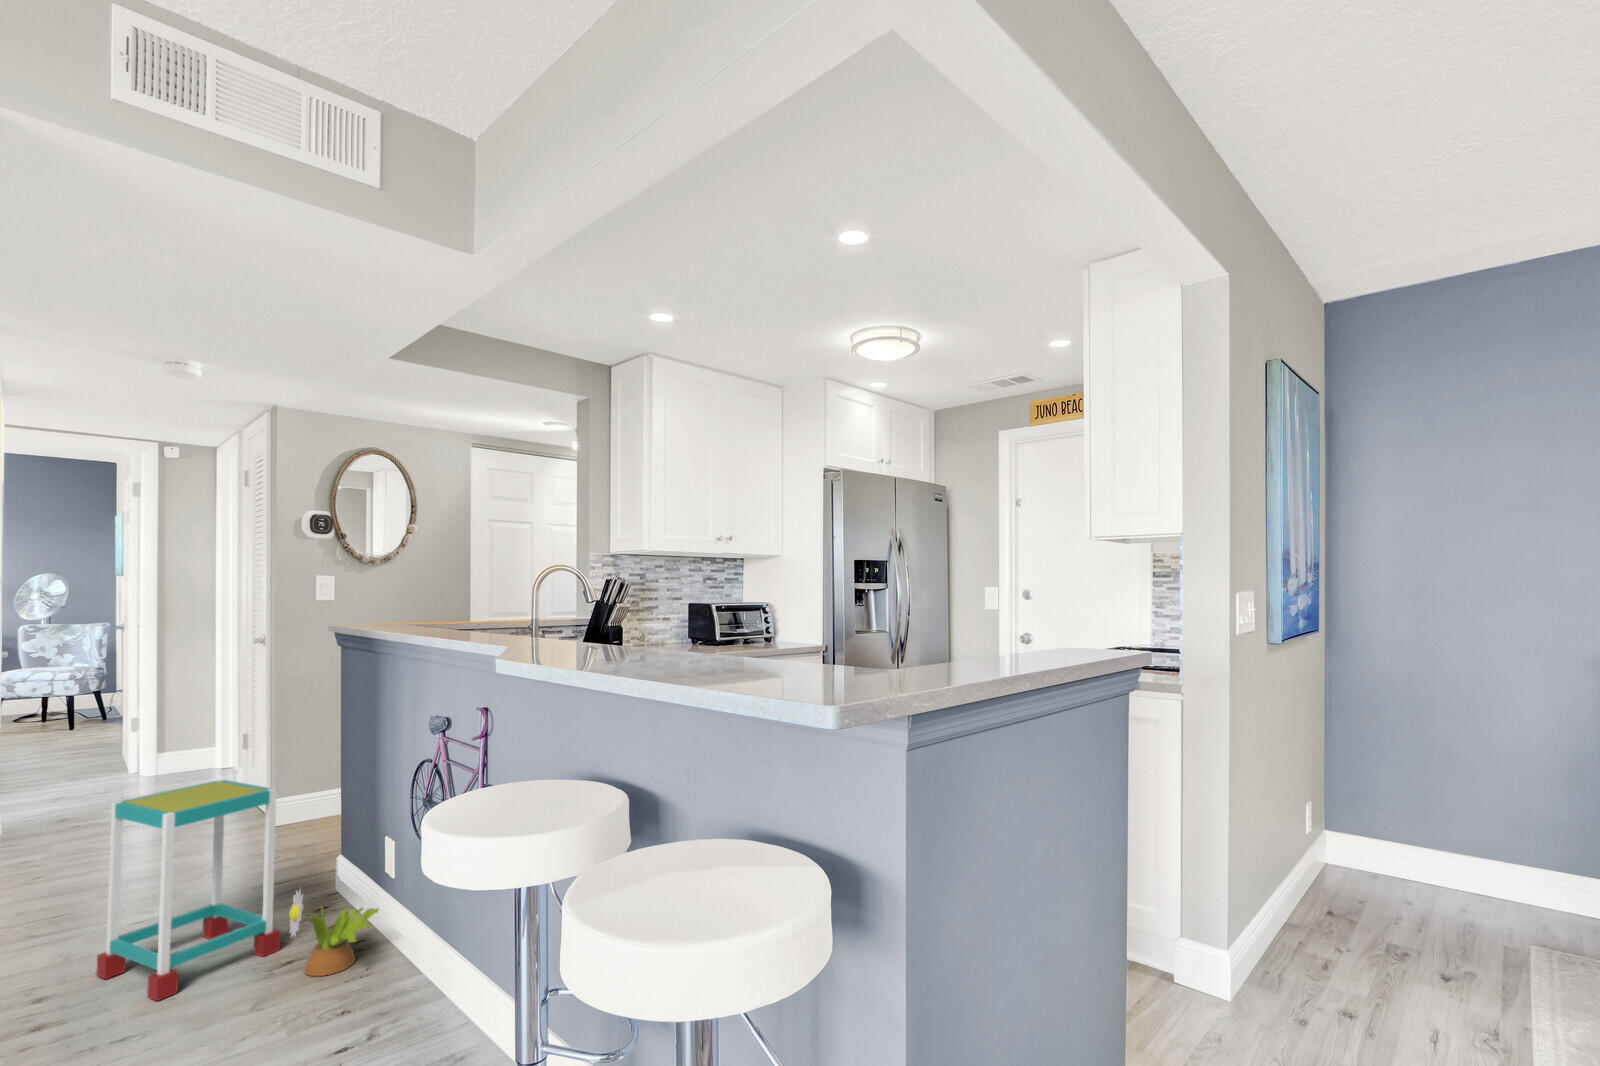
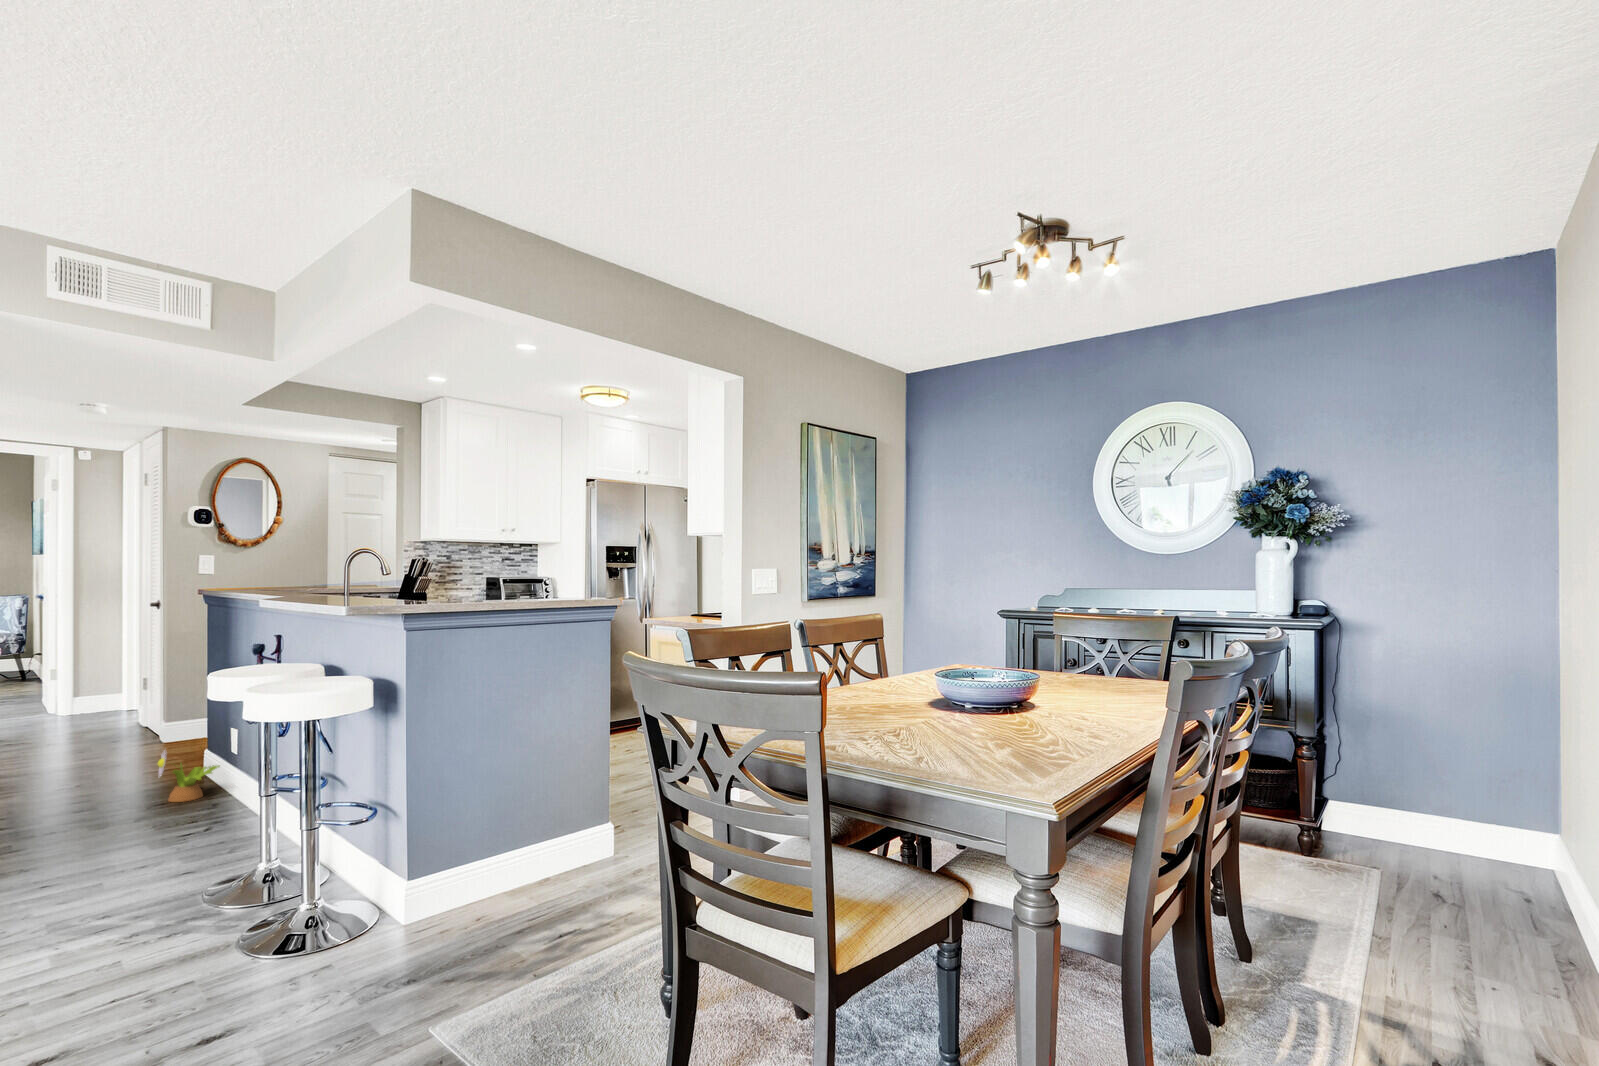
side table: present [96,780,280,1001] -> none [29,686,154,812]

